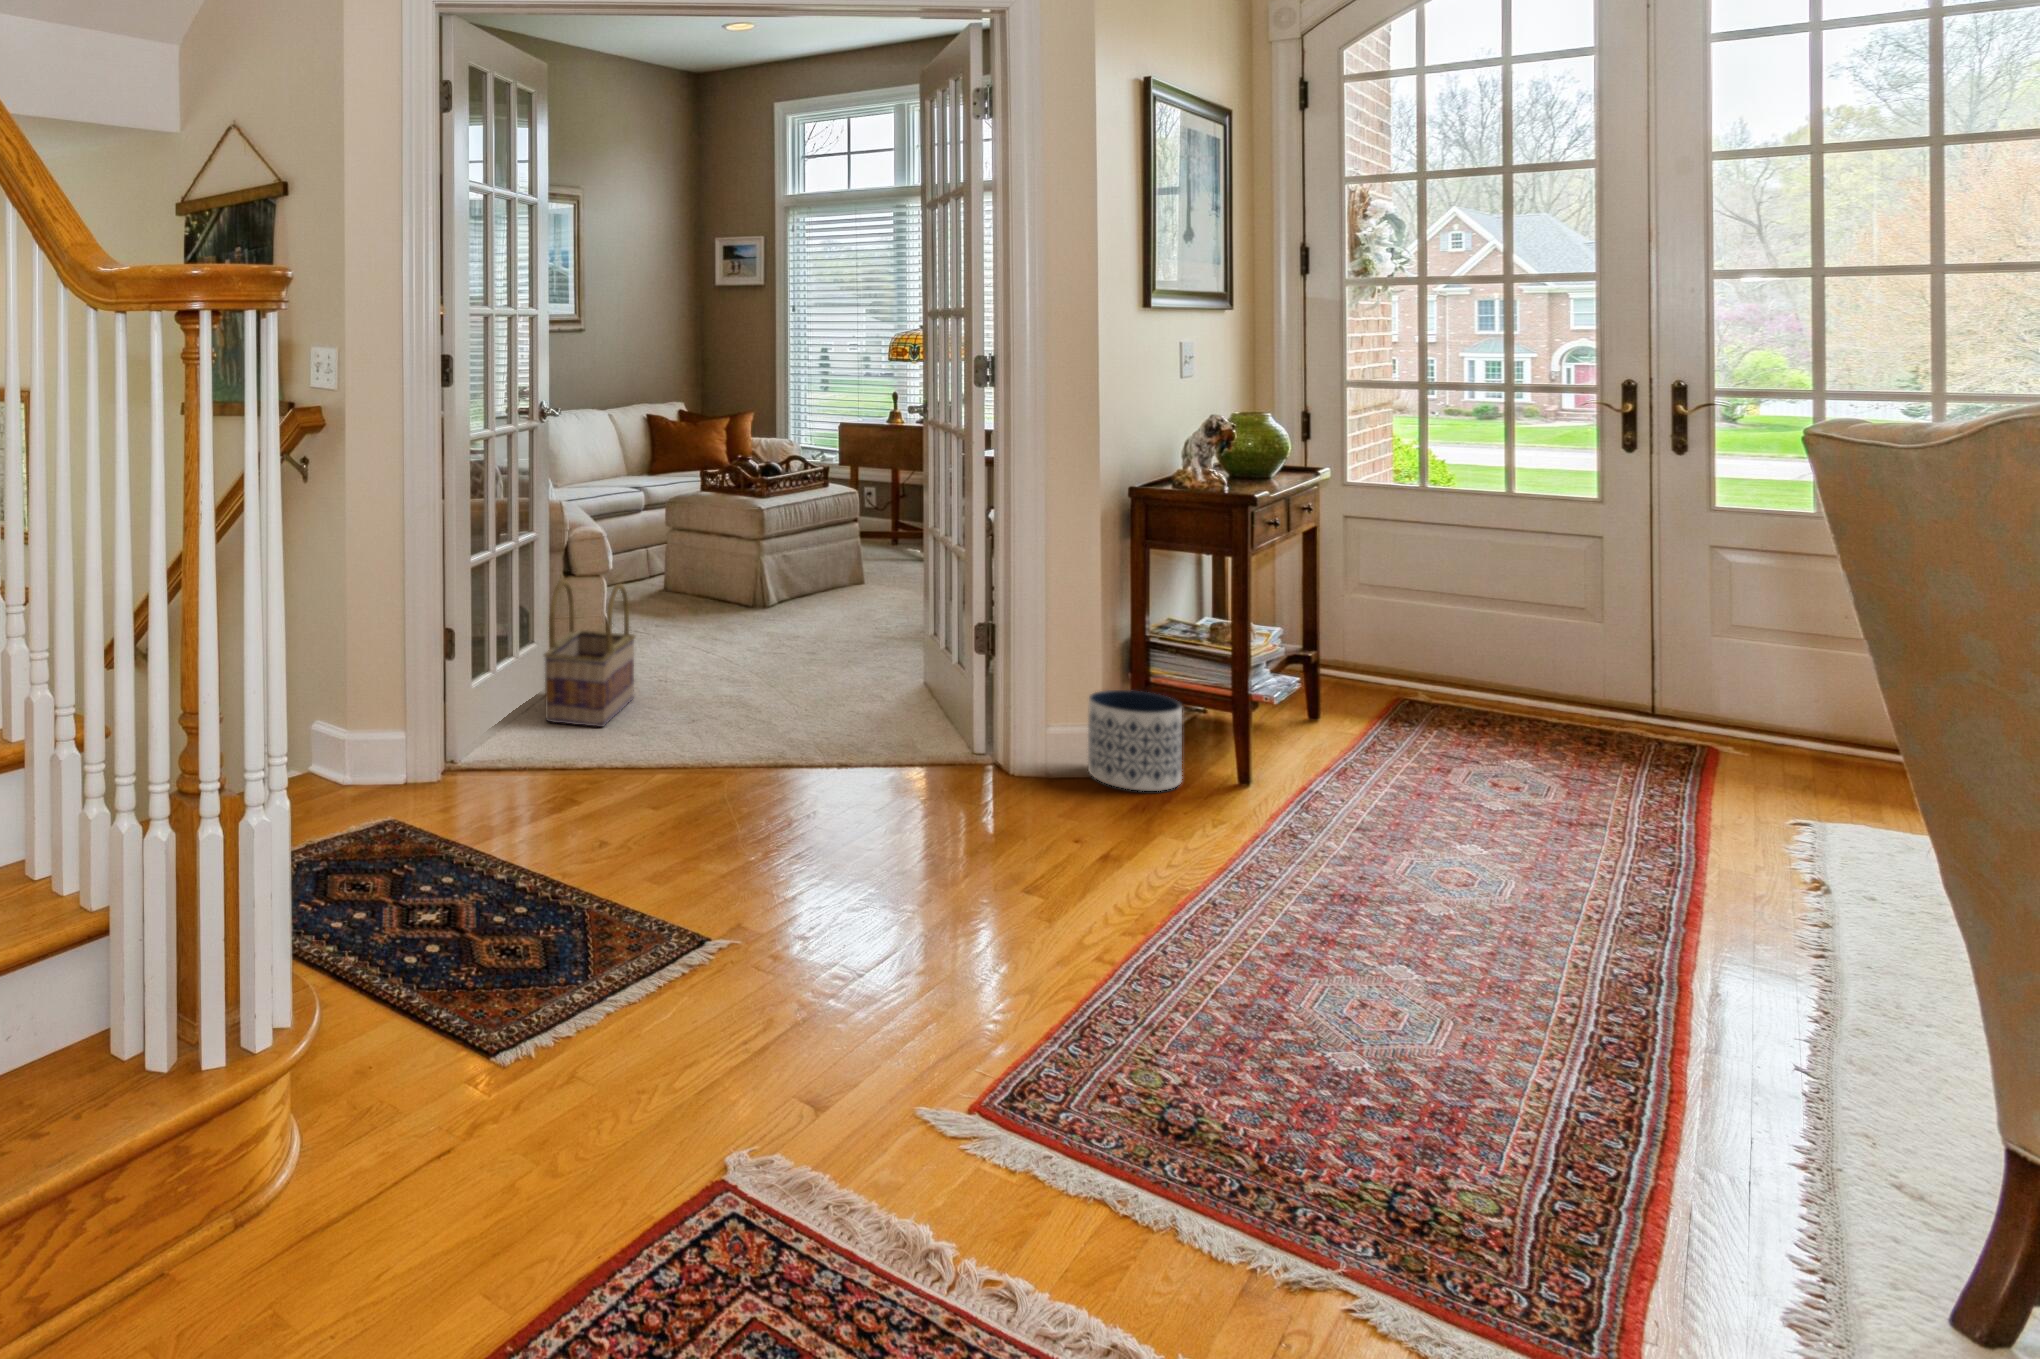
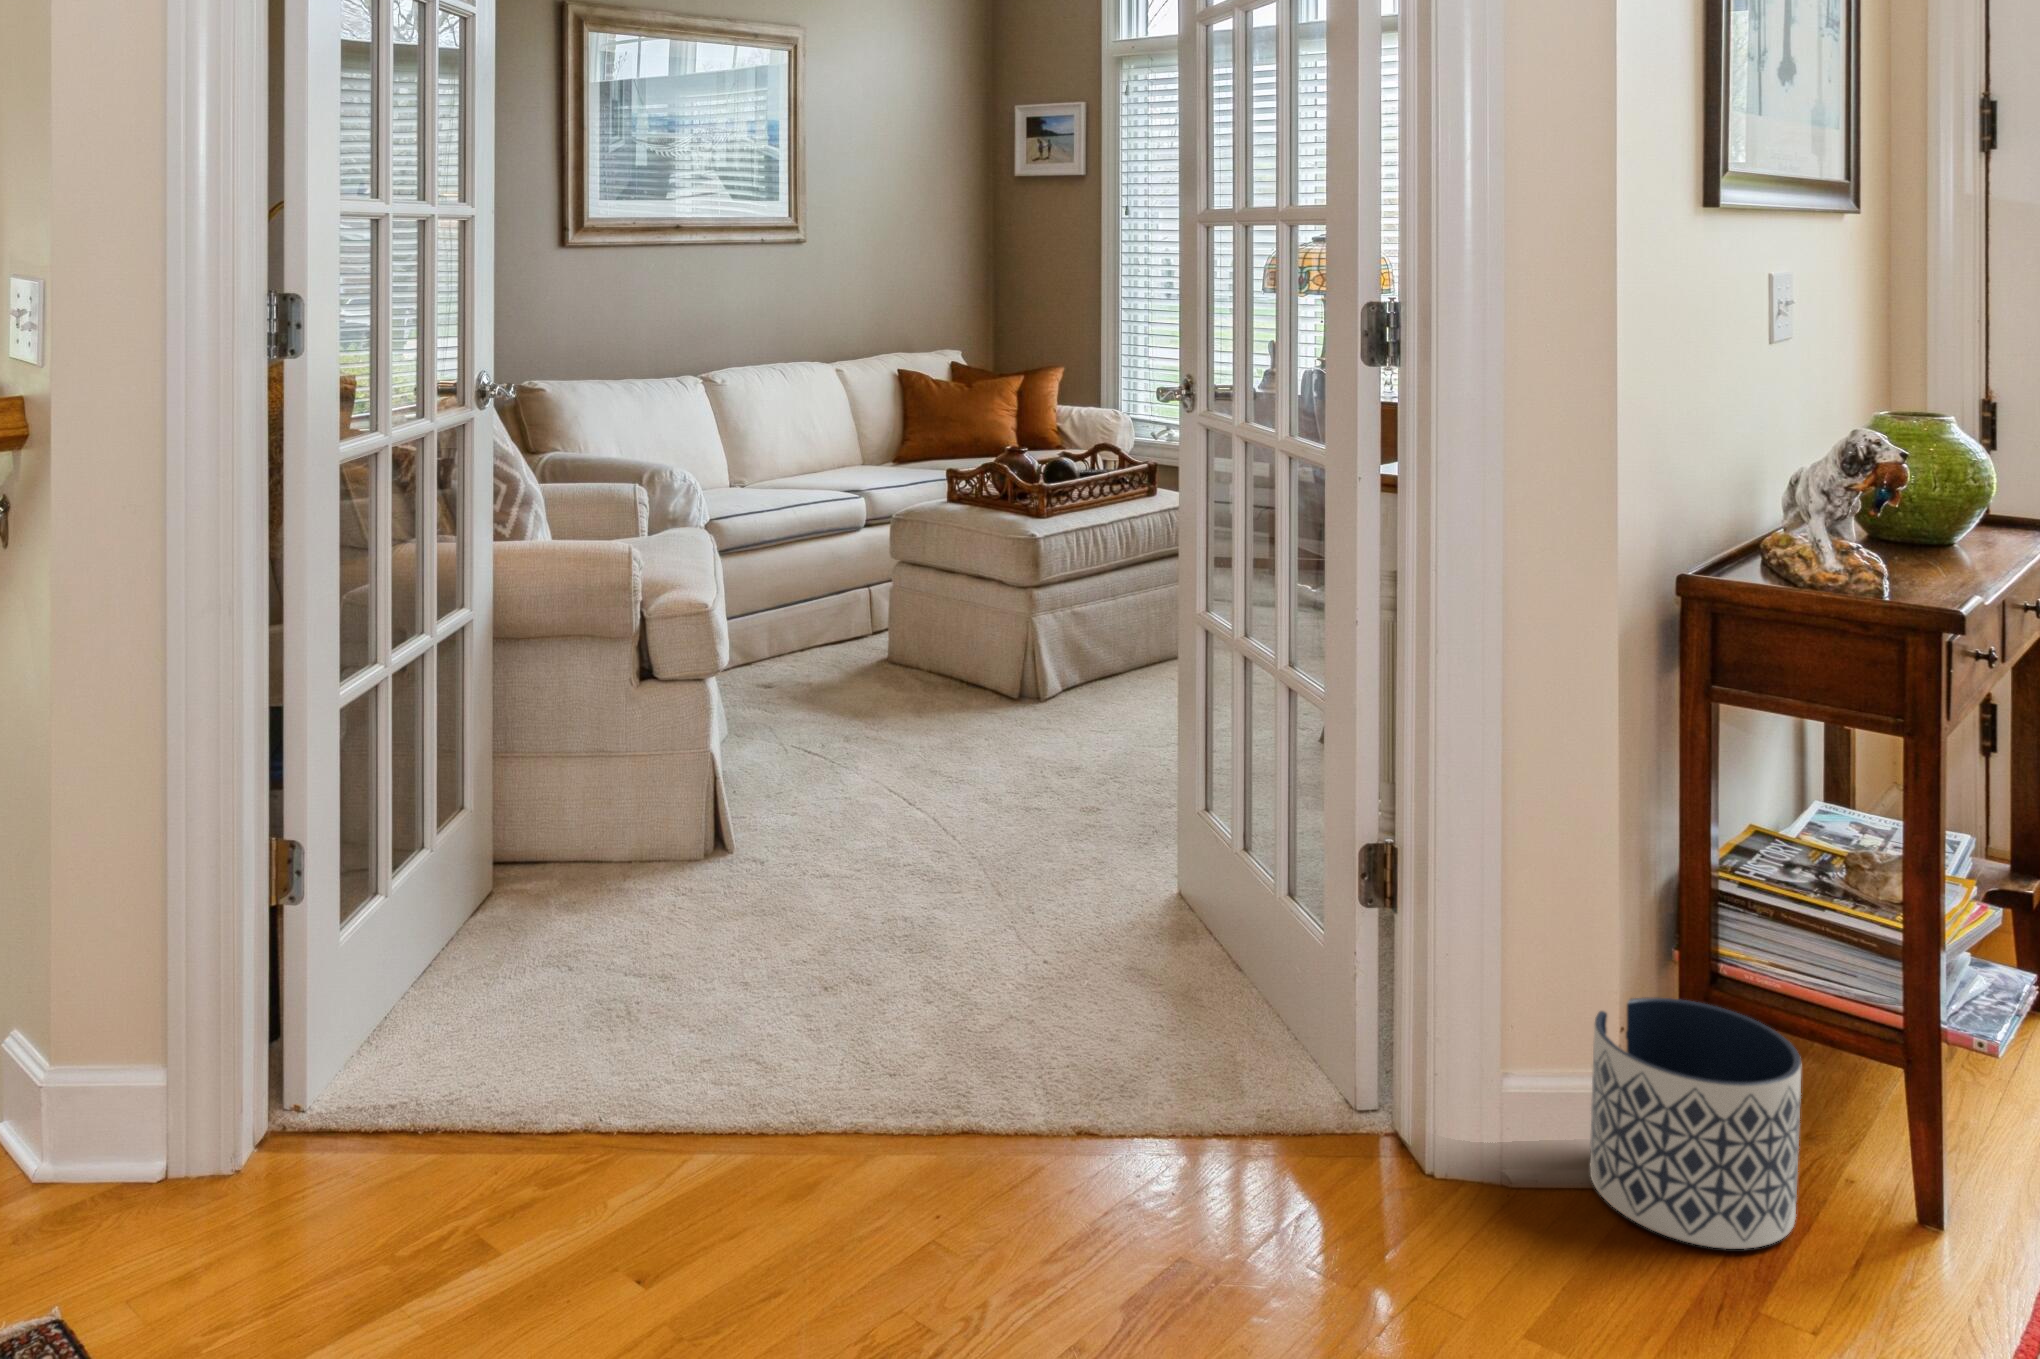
basket: present [544,580,635,727] -> none [538,708,739,1002]

